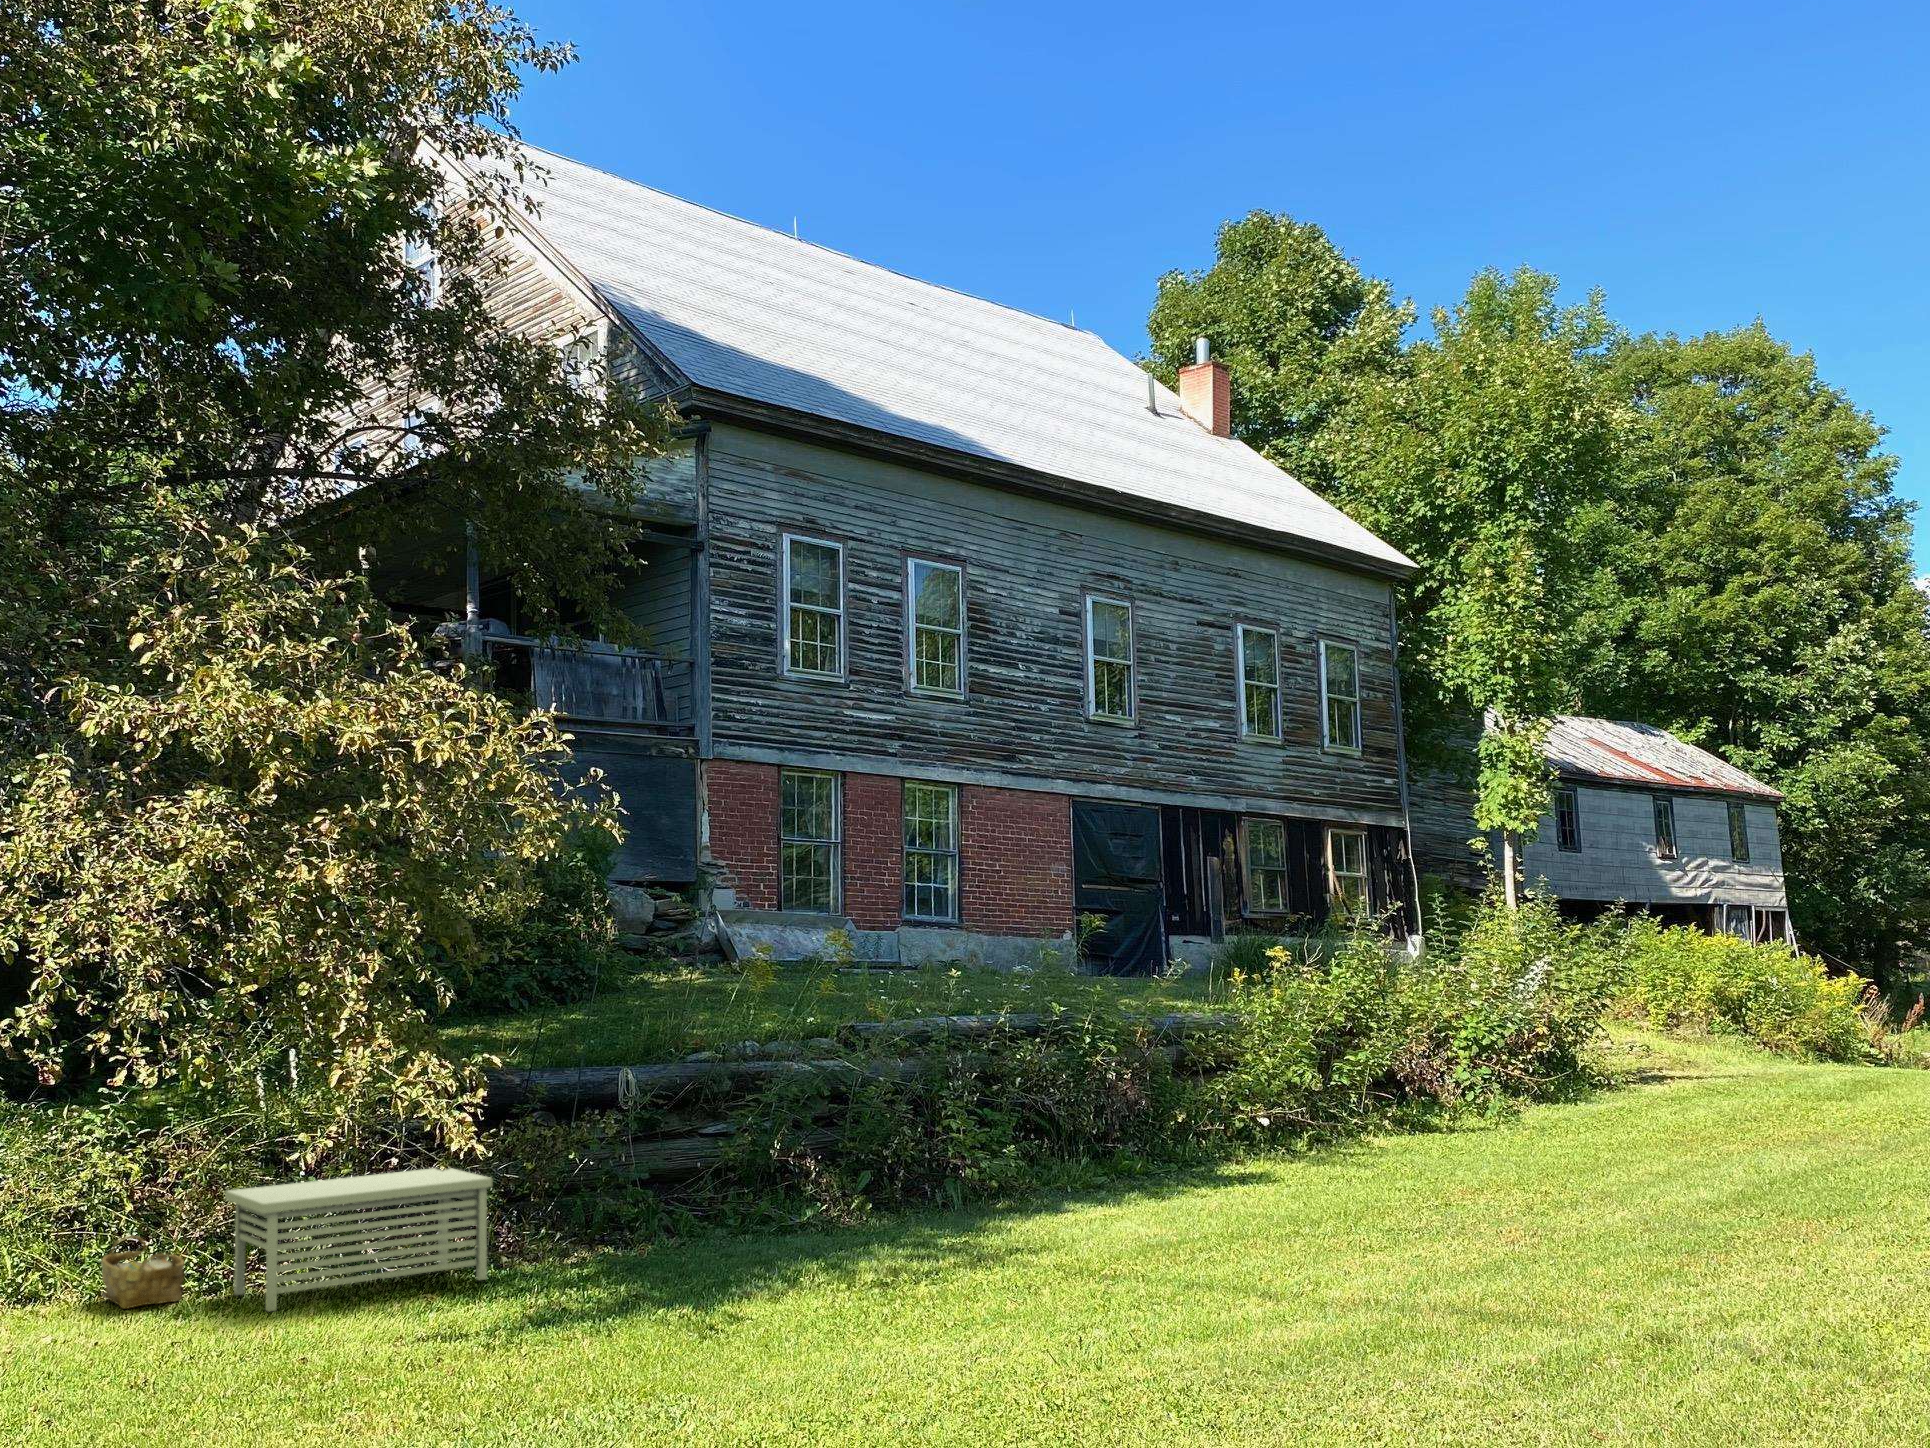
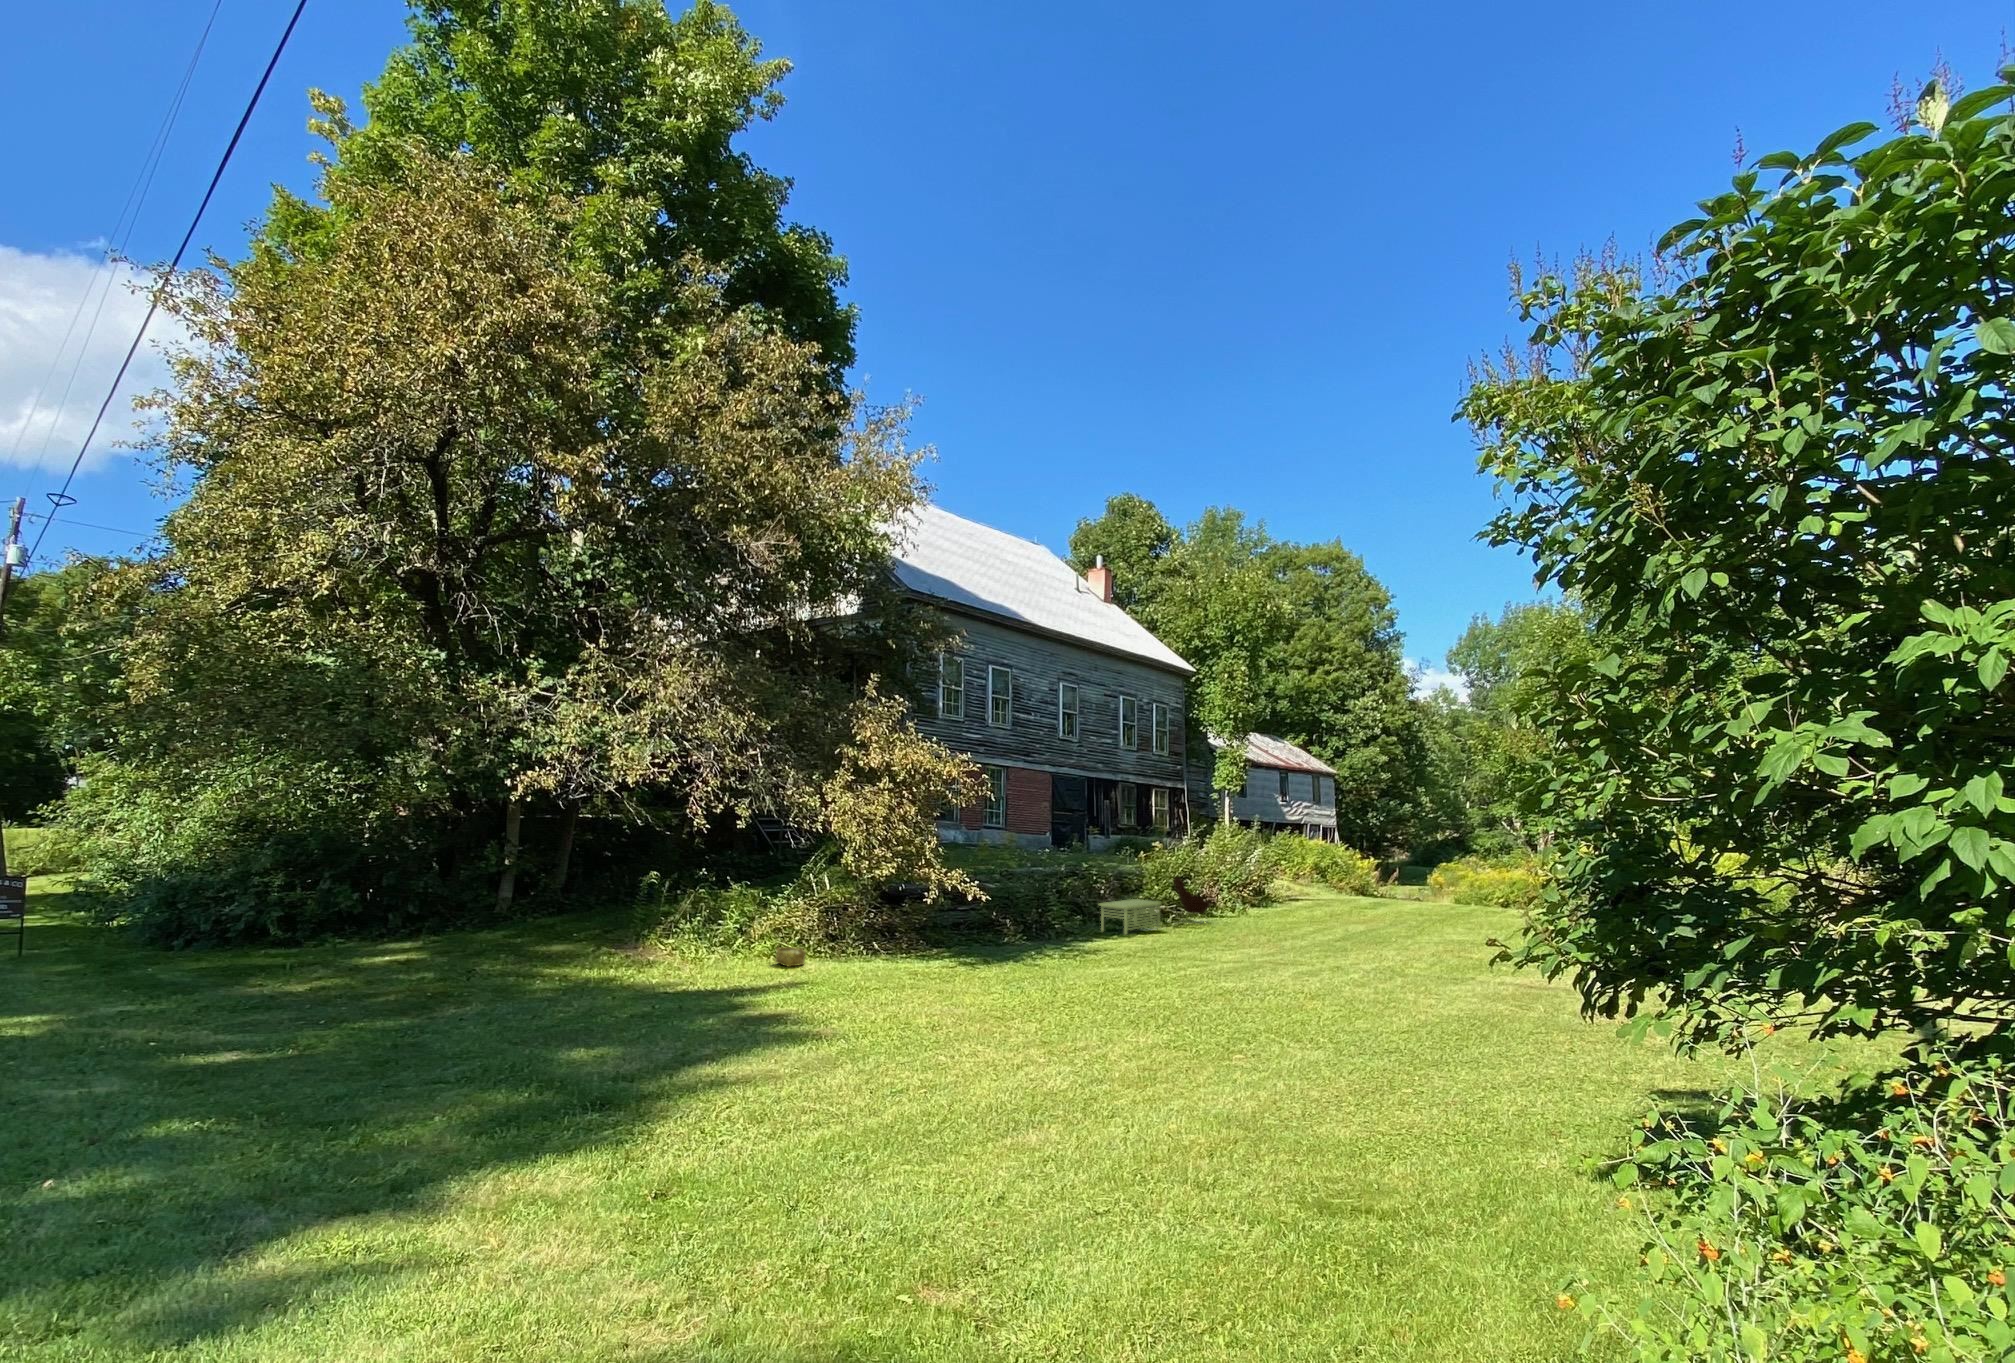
chair: none [1320,1025,1423,1148] -> present [1174,877,1211,924]
storage bench: present [225,1167,492,1312] -> present [1099,899,1161,934]

